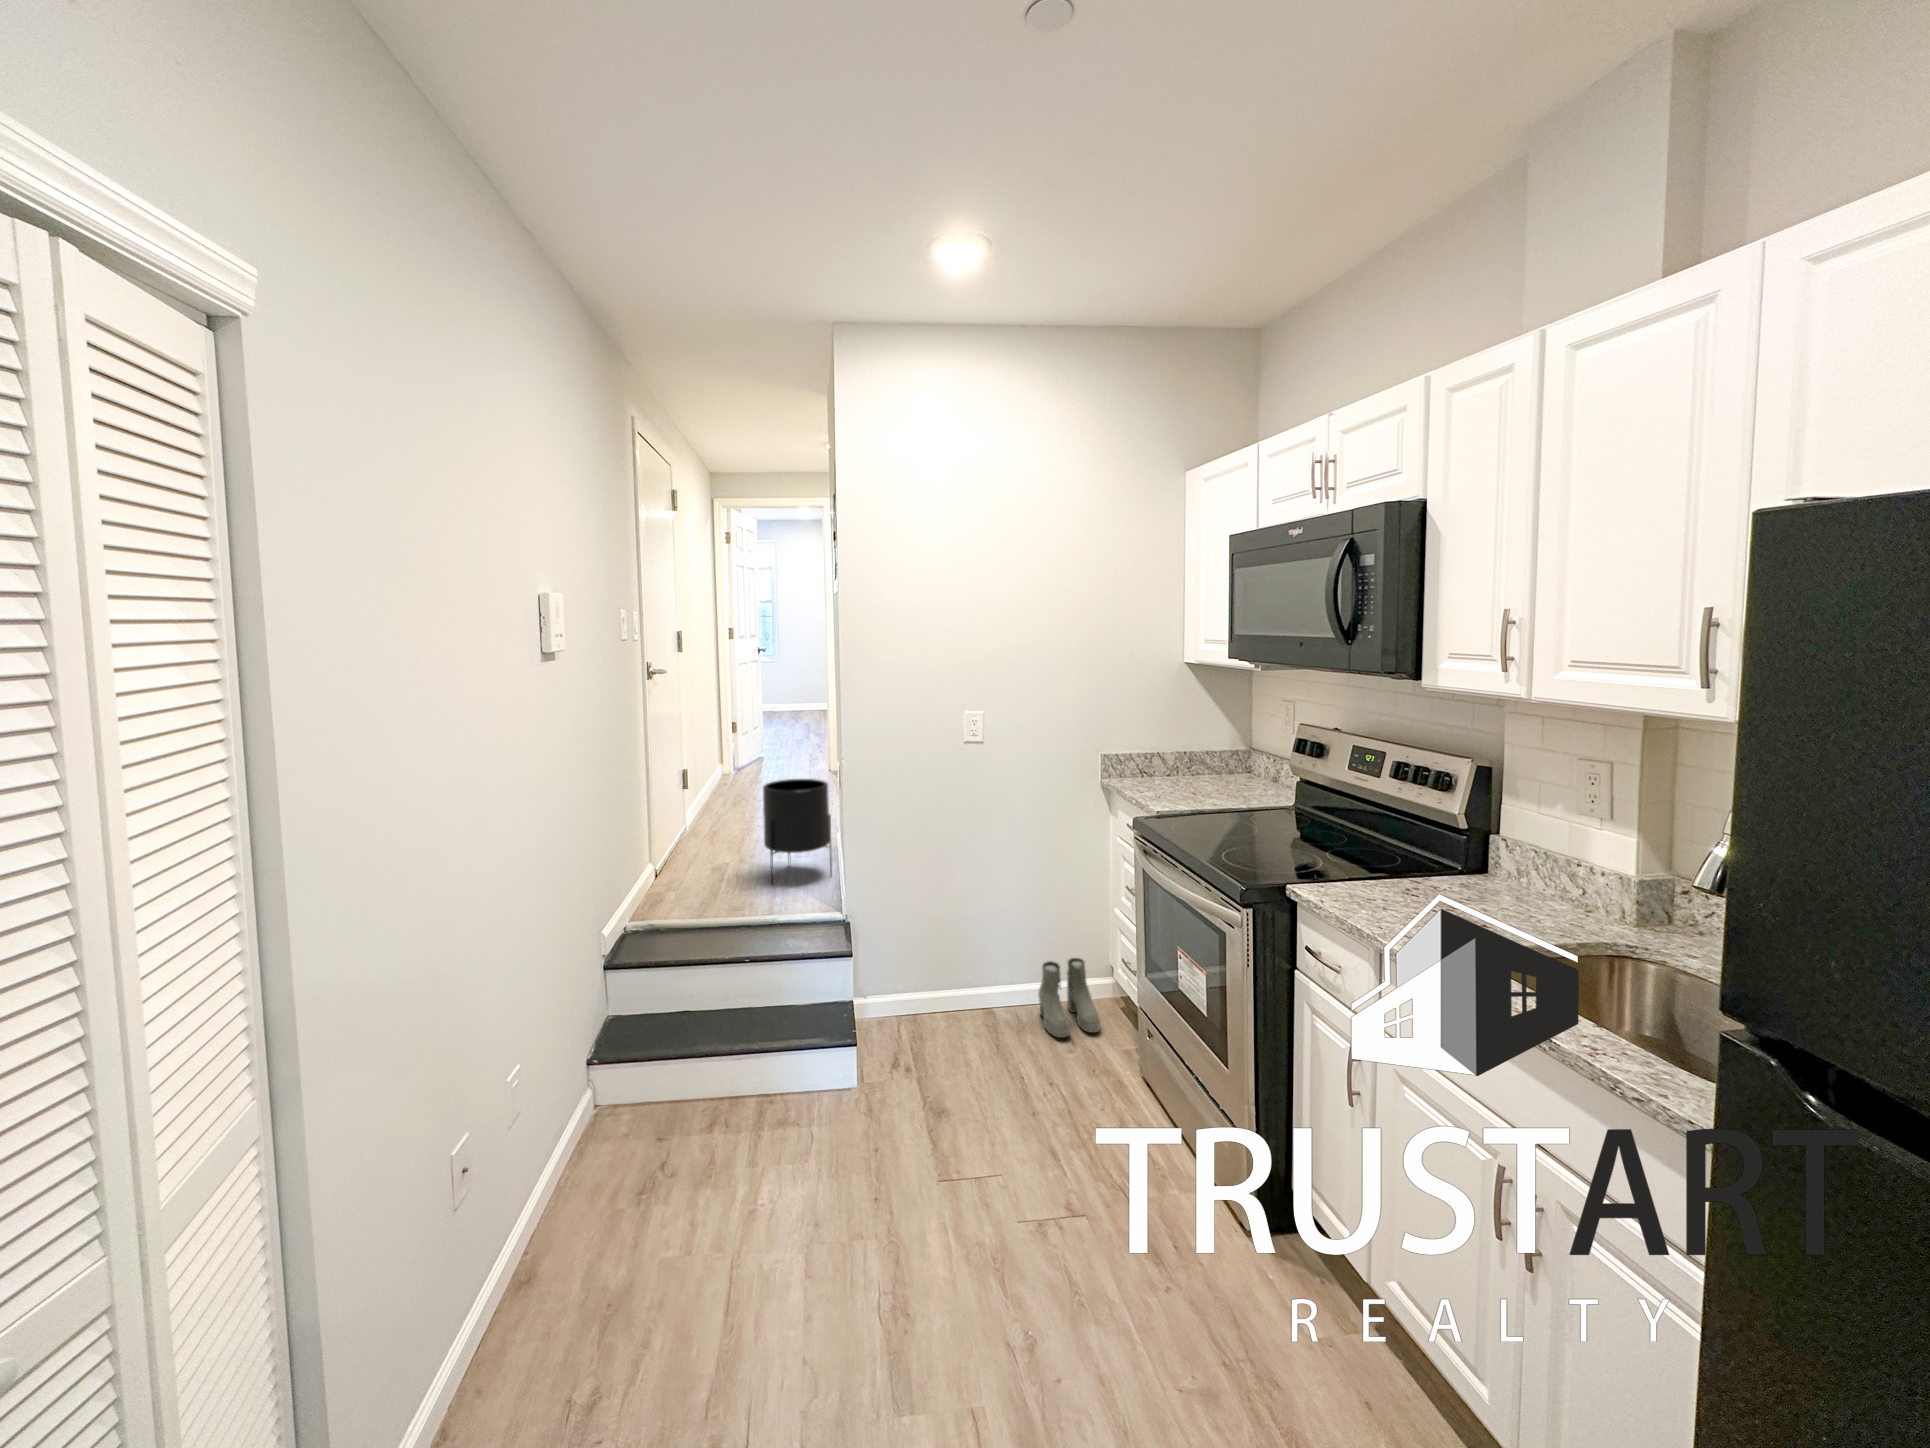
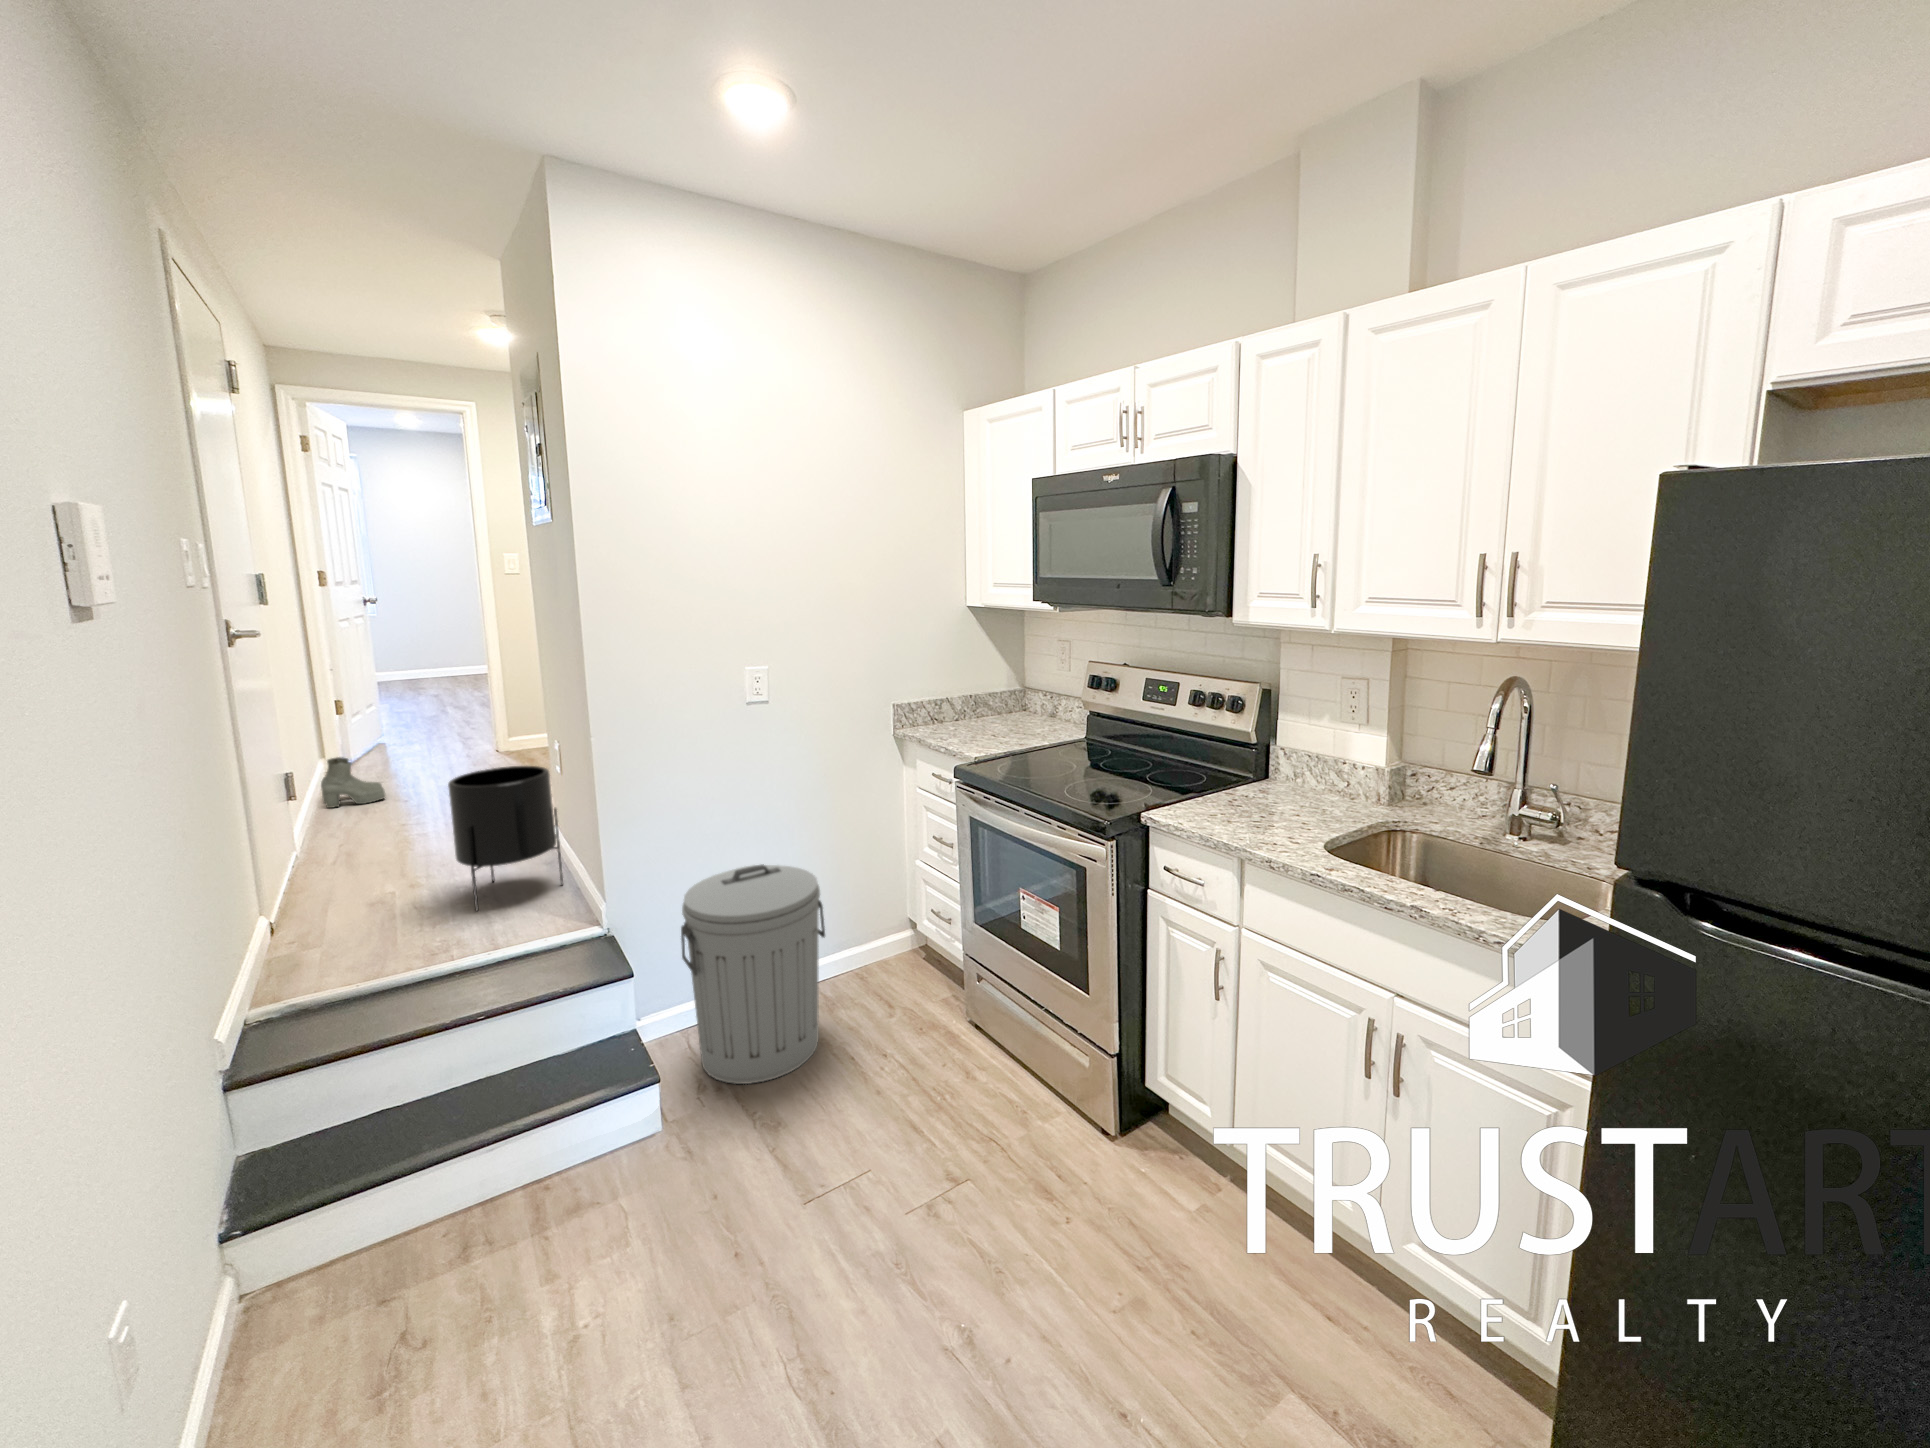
trash can: none [889,882,1007,1074] -> present [681,864,825,1084]
boots: present [1038,958,1100,1038] -> present [321,757,385,808]

